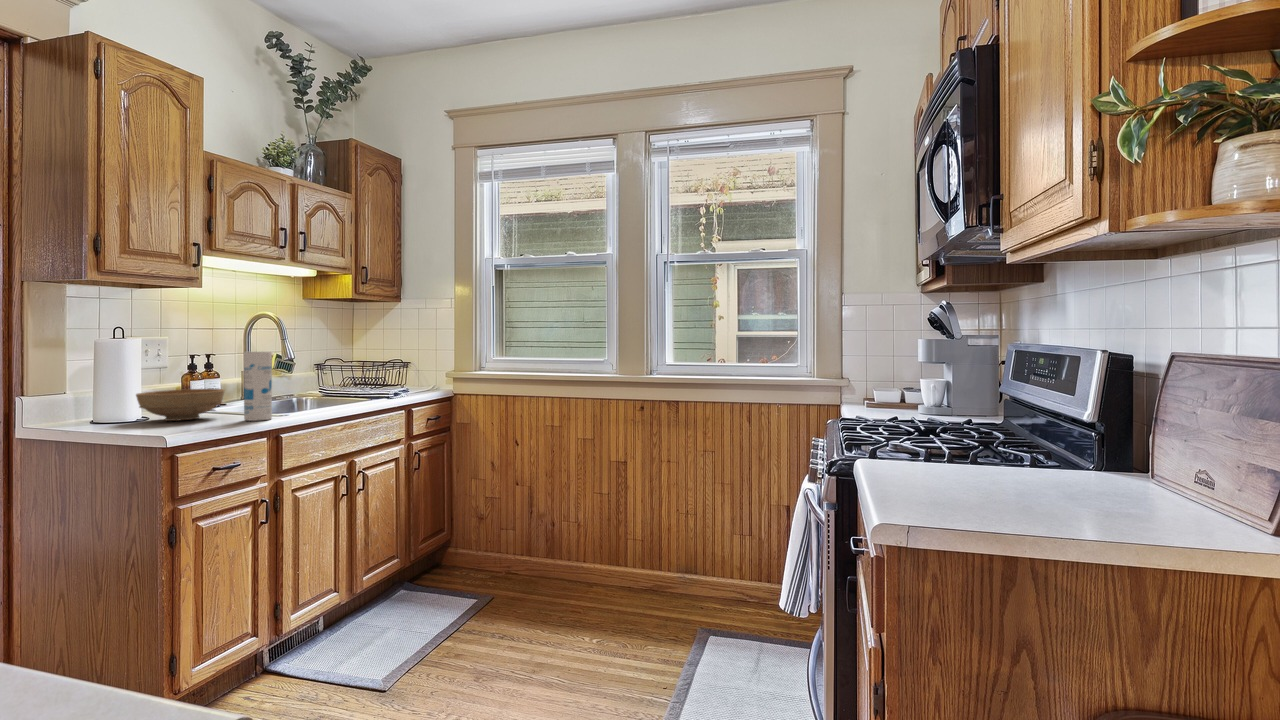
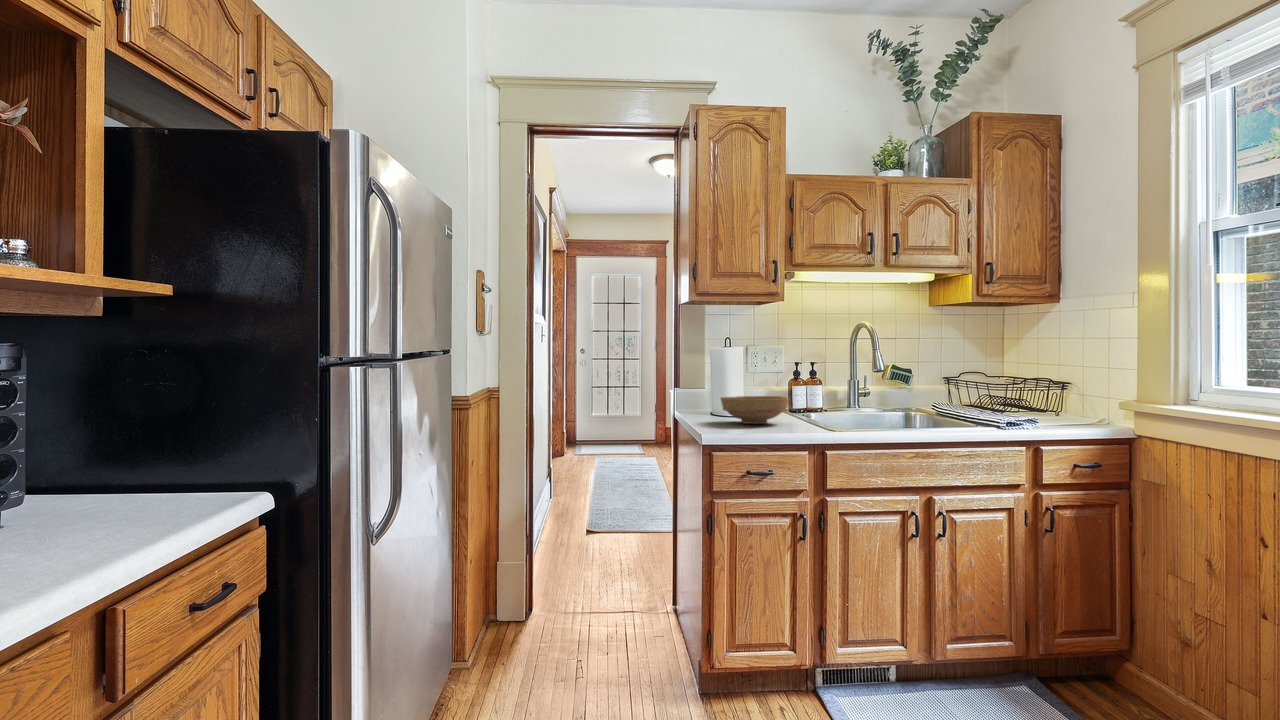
canister: present [244,352,272,421] -> none [785,360,812,432]

